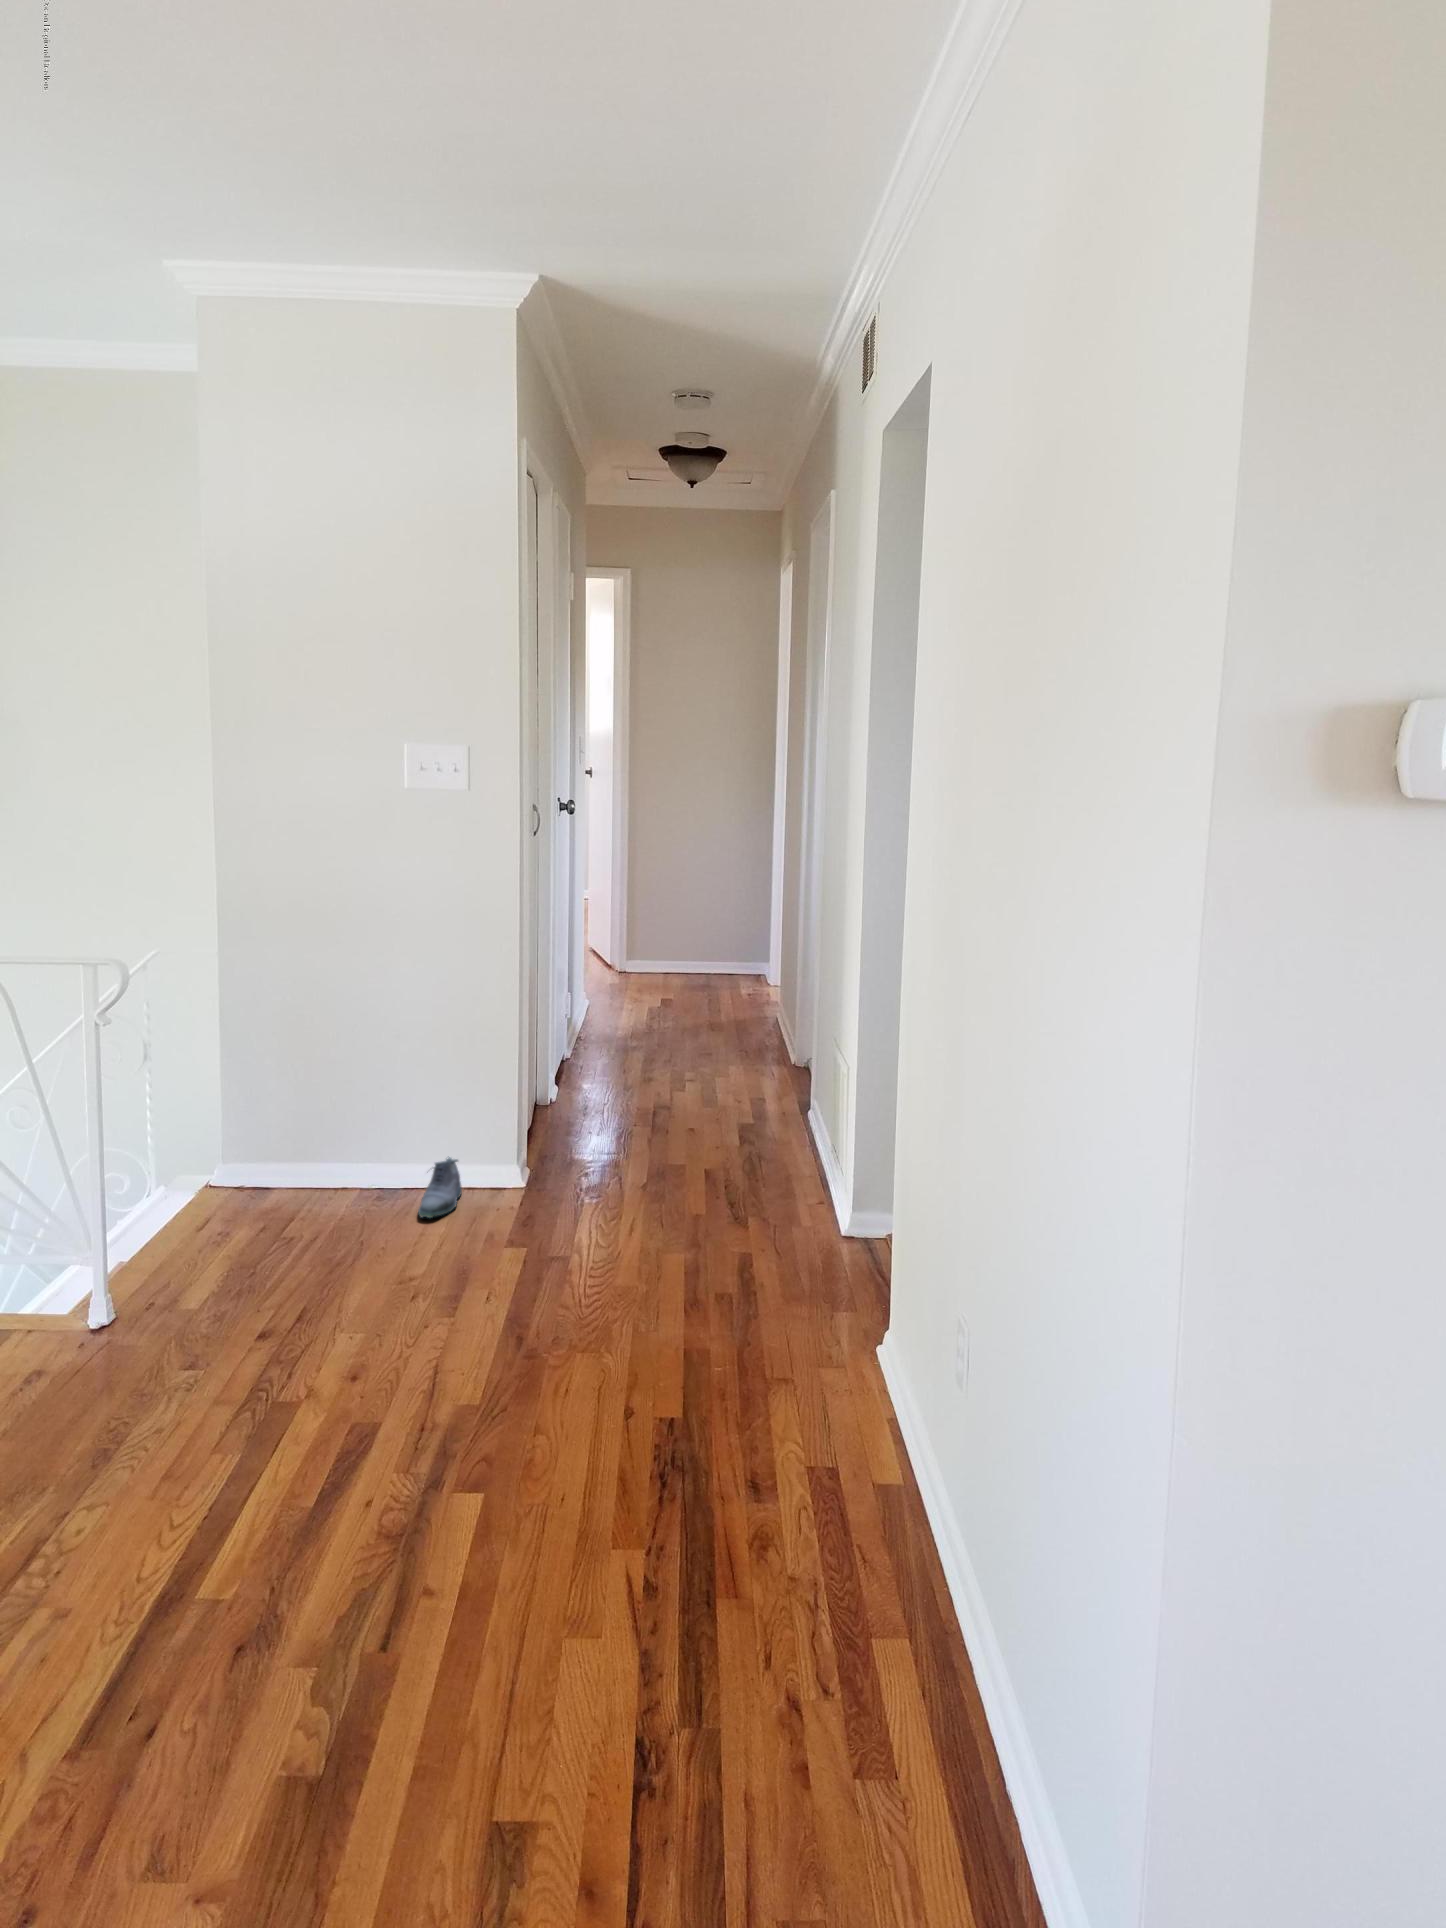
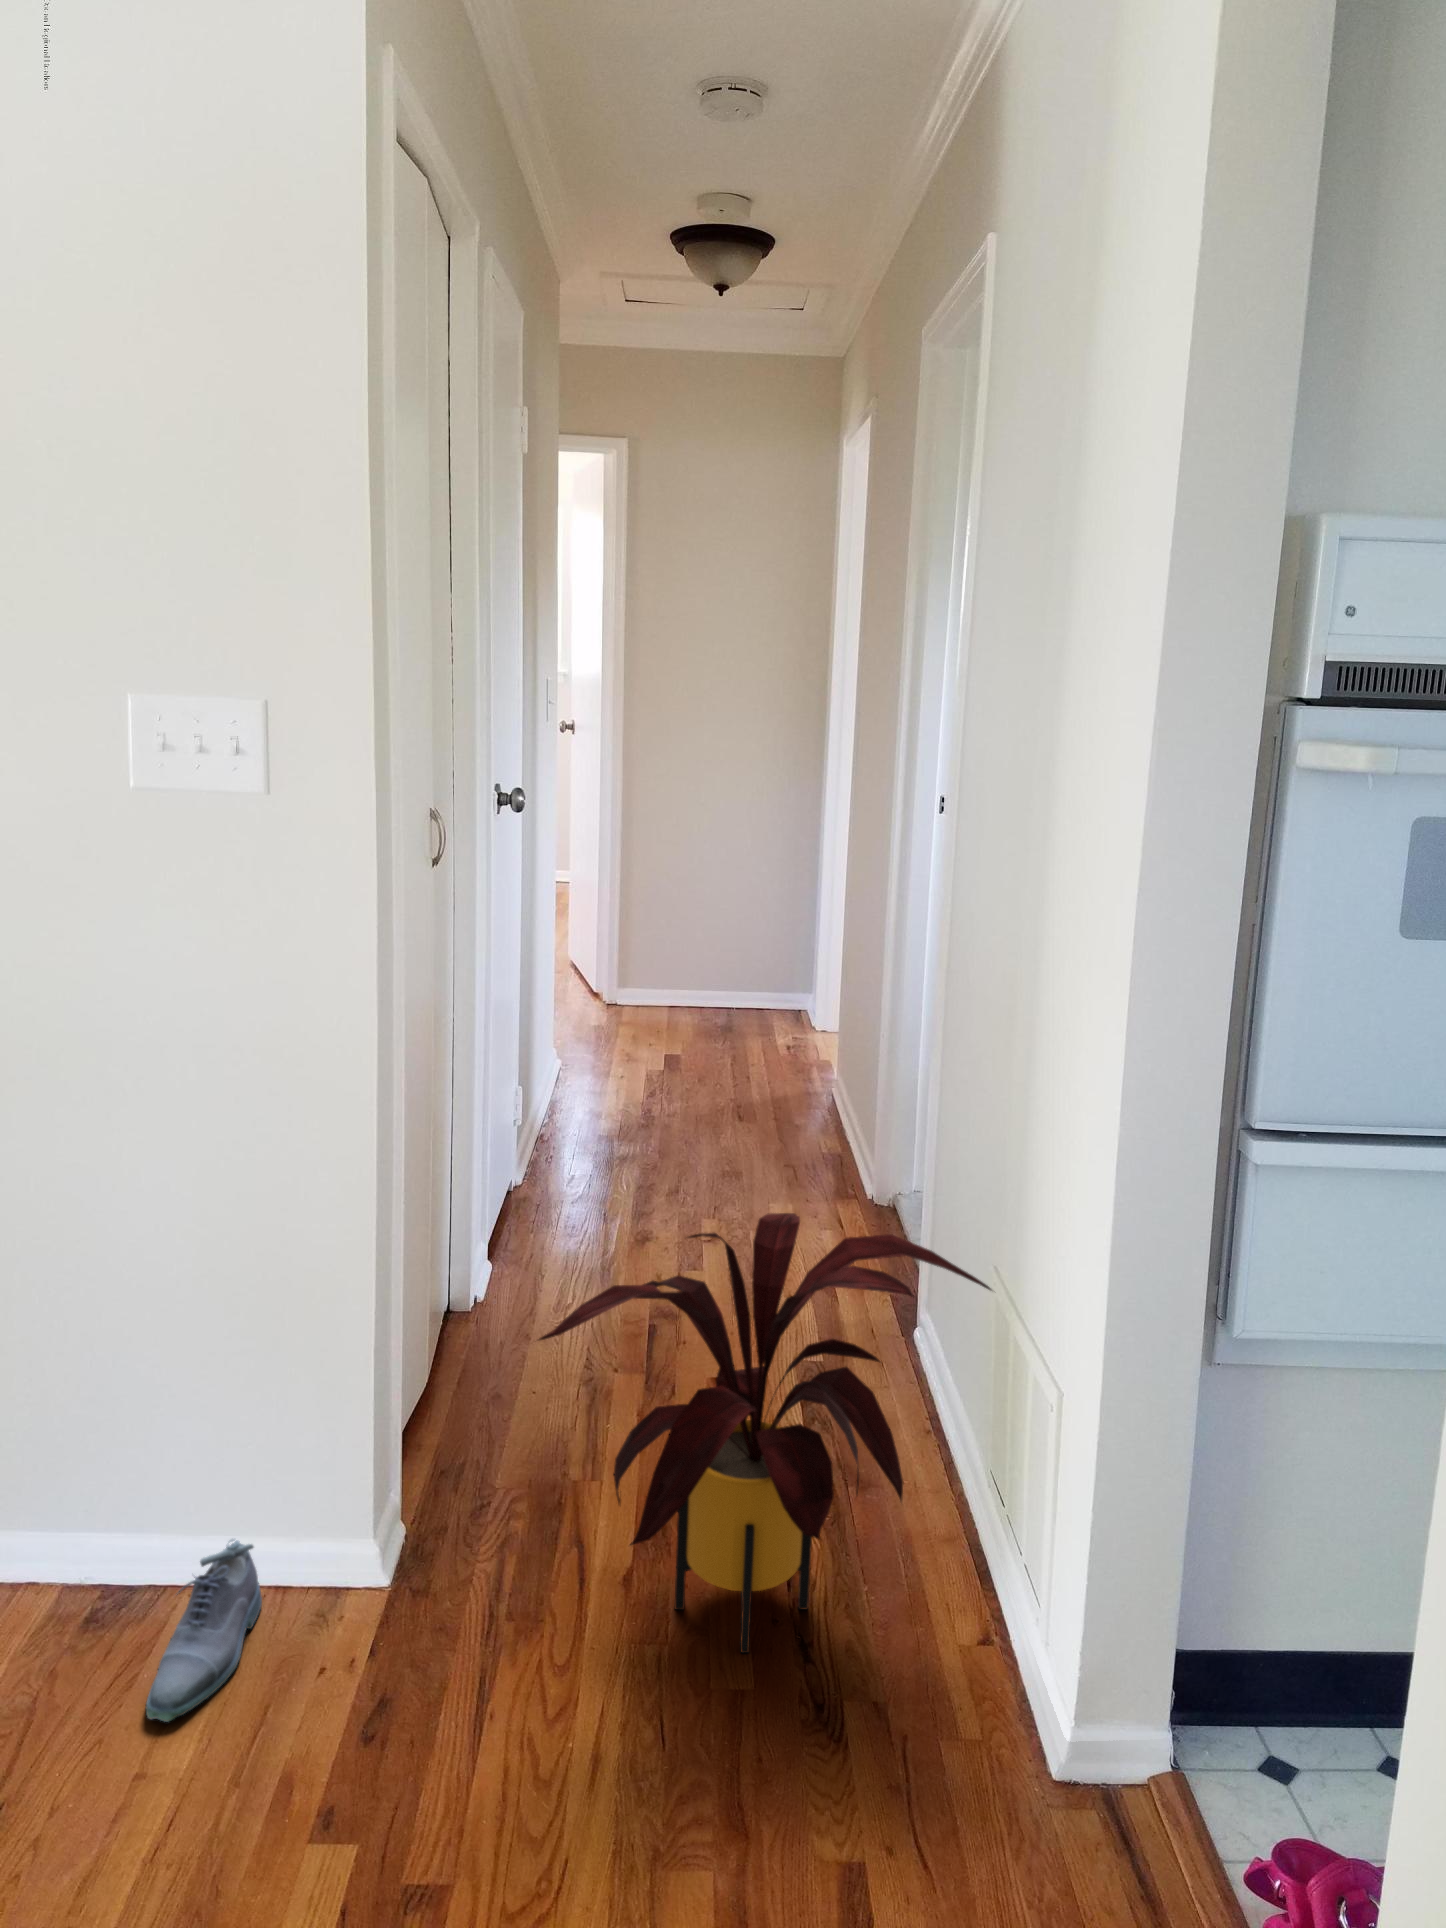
house plant: none [600,996,826,1207] -> present [539,1213,992,1653]

